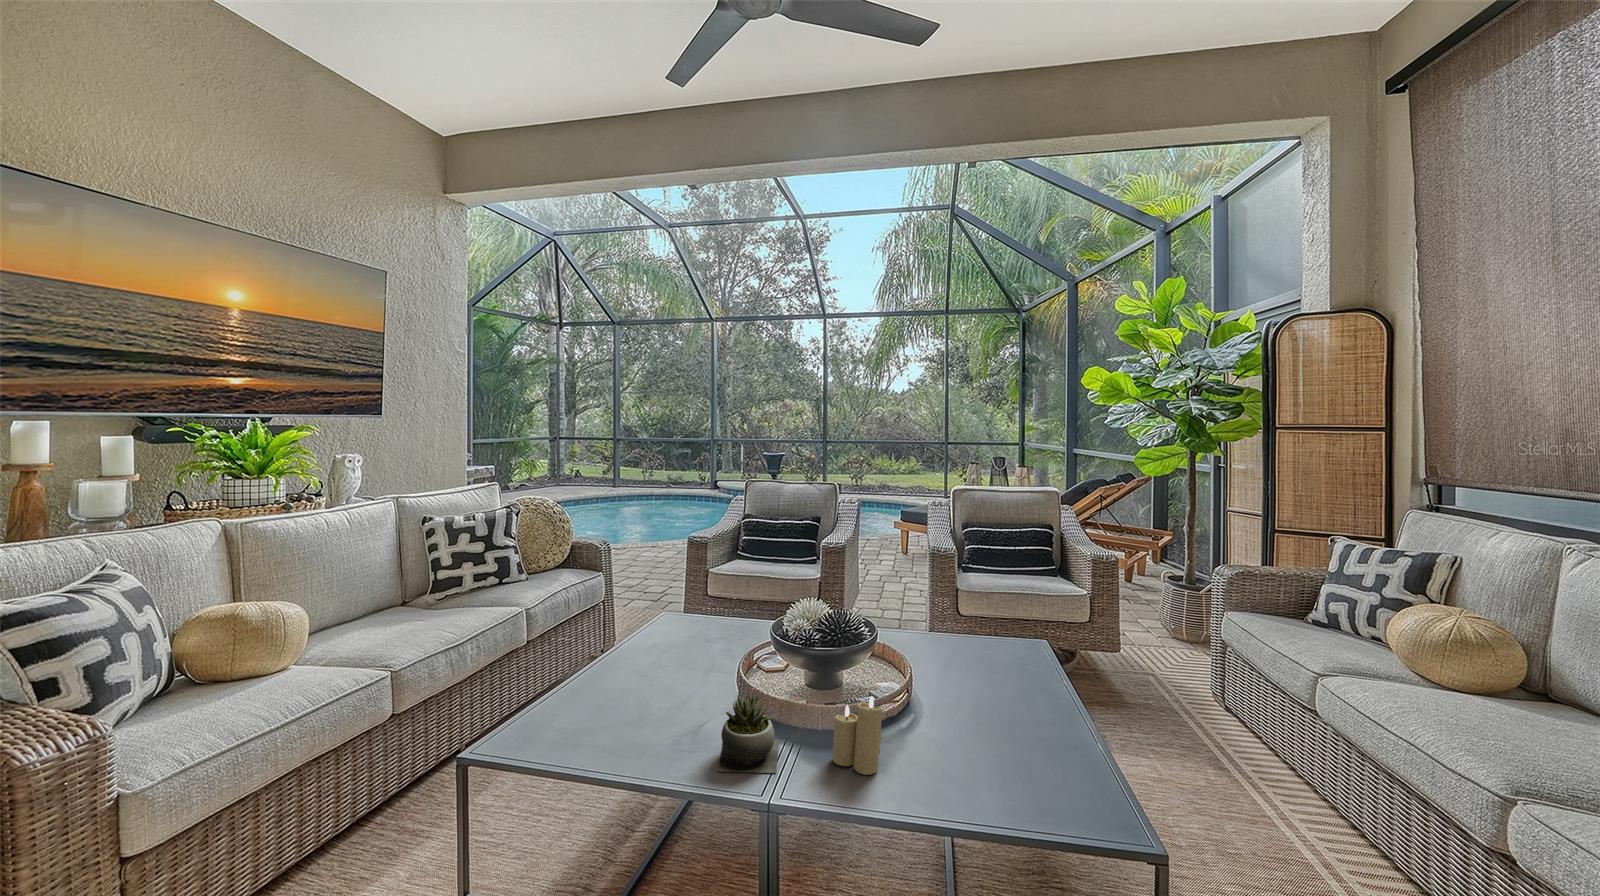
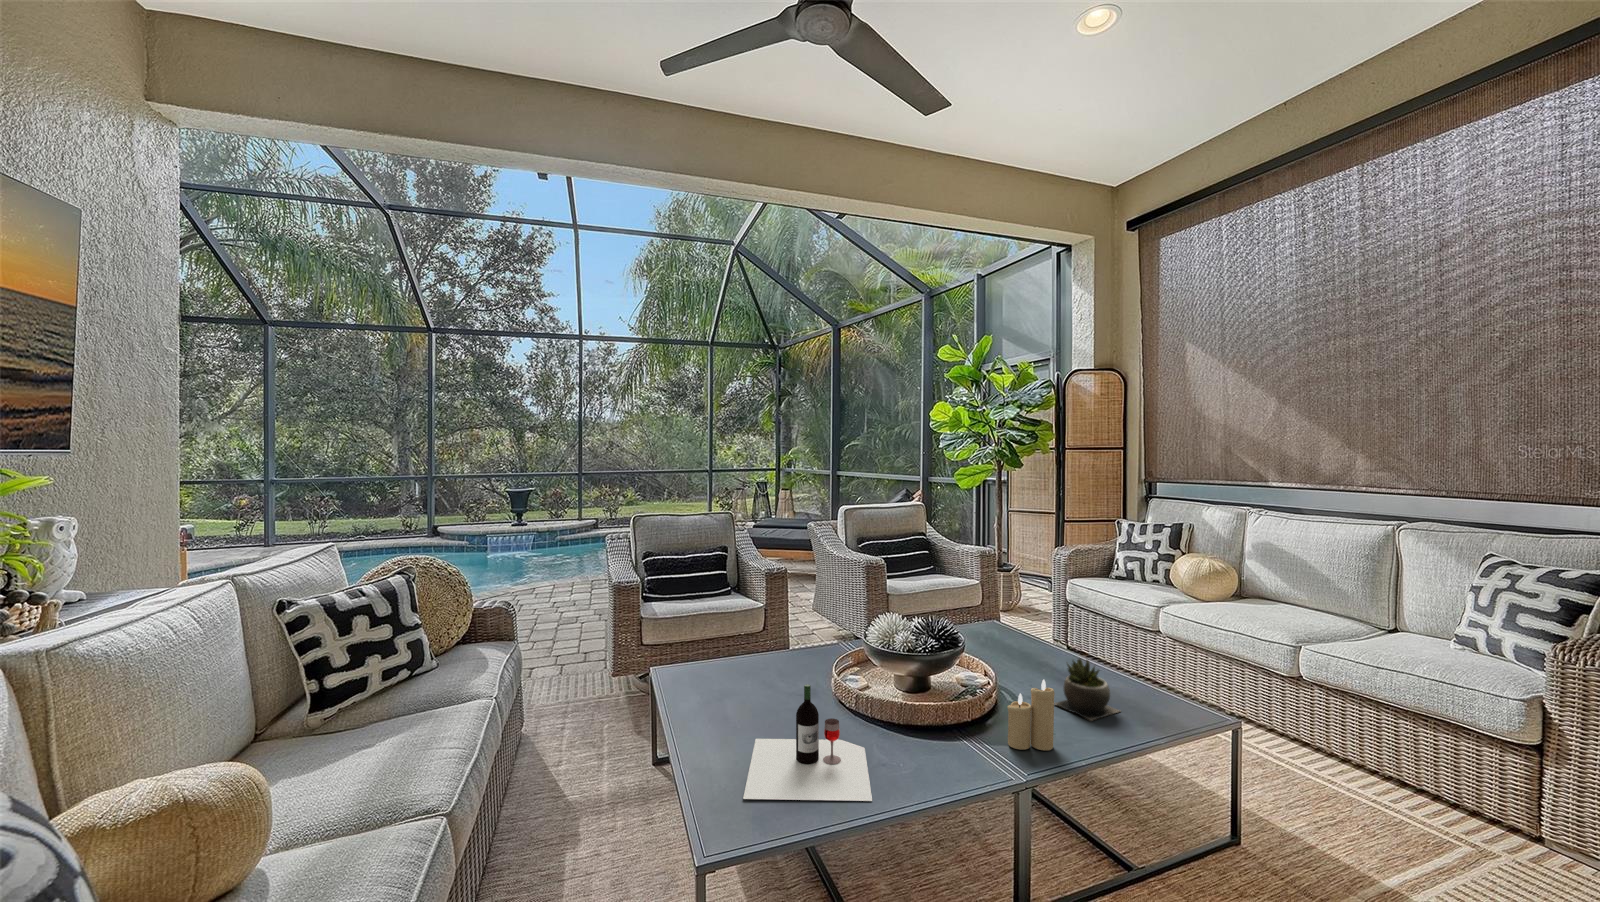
wine bottle: none [559,644,718,761] -> present [743,684,872,801]
succulent plant: present [717,694,779,773] -> present [1055,659,1119,720]

